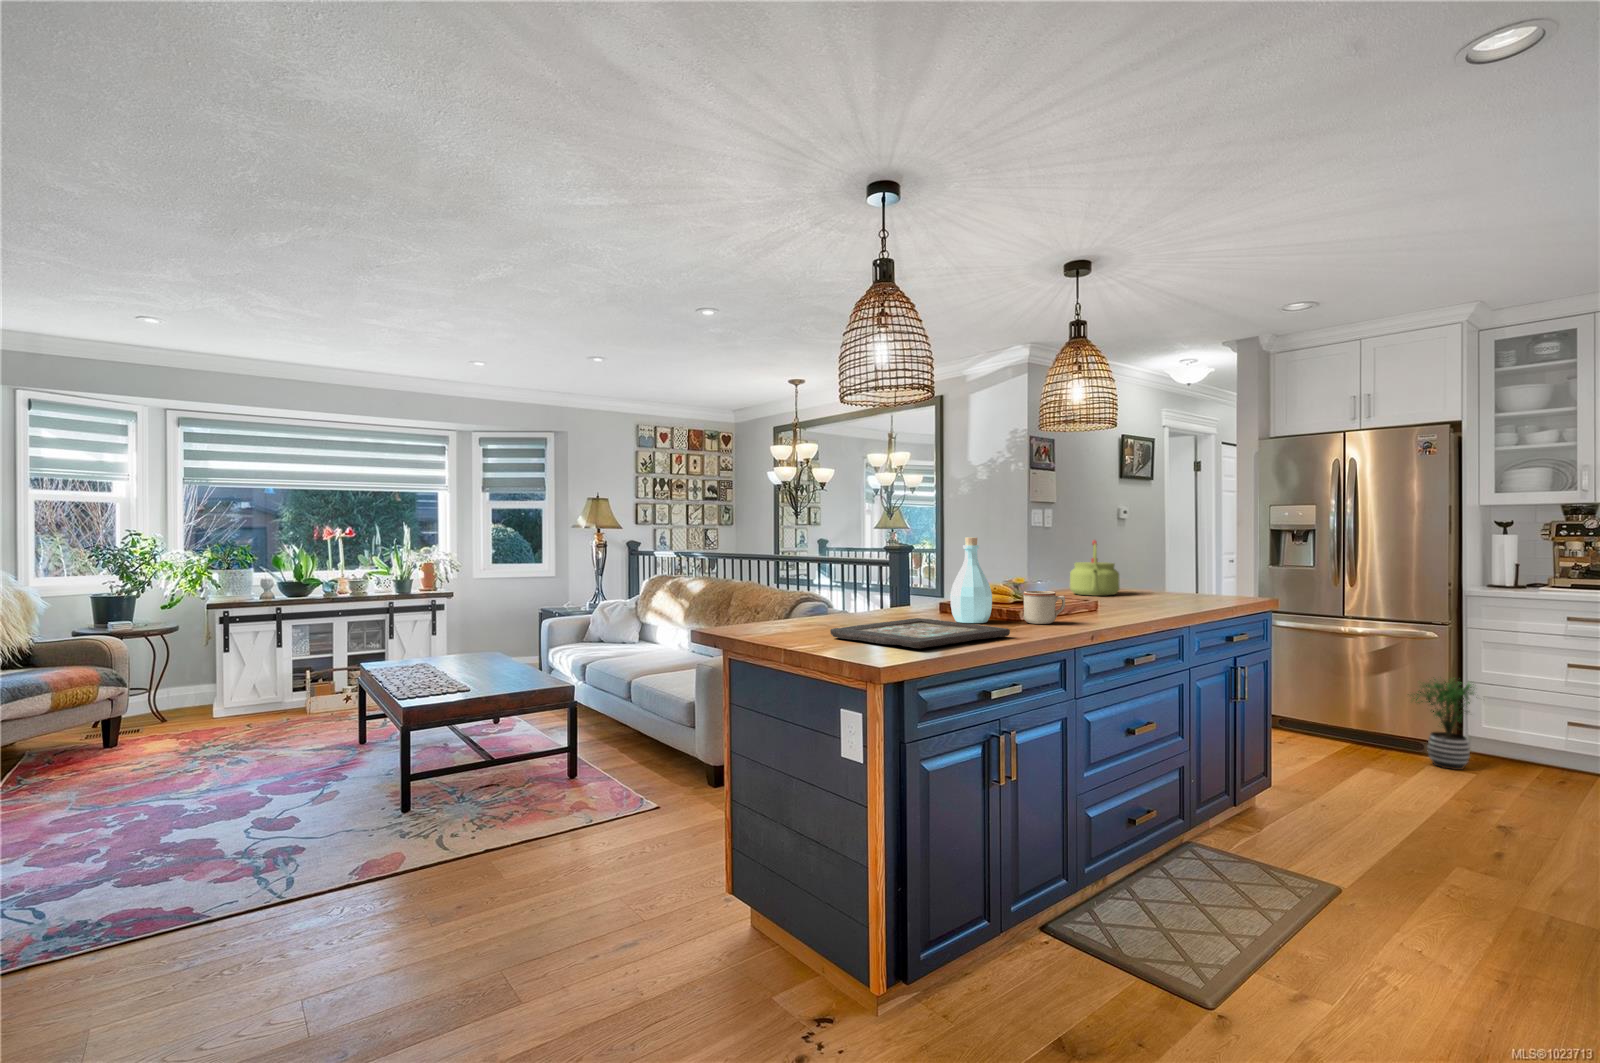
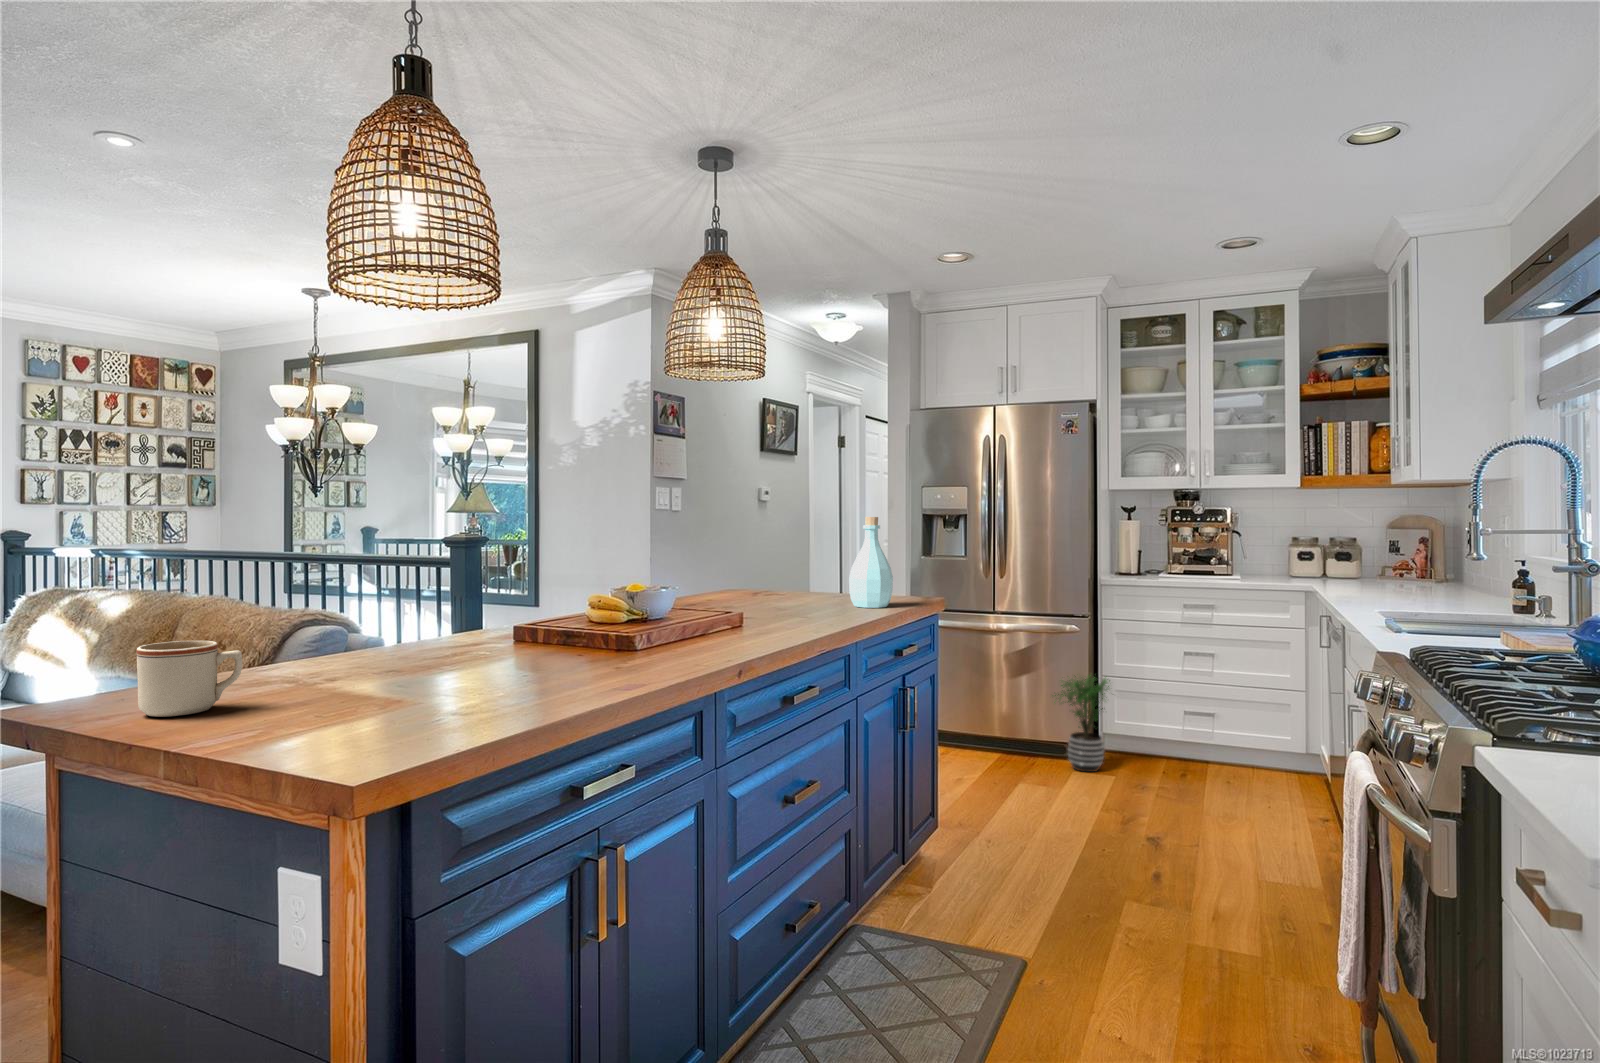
bottle: present [950,537,992,623] -> present [849,517,893,608]
kettle: present [1070,540,1119,596] -> none [704,526,766,601]
mug: present [1024,591,1065,624] -> present [137,641,242,717]
decorative tray: present [830,618,1010,649] -> none [280,658,620,728]

